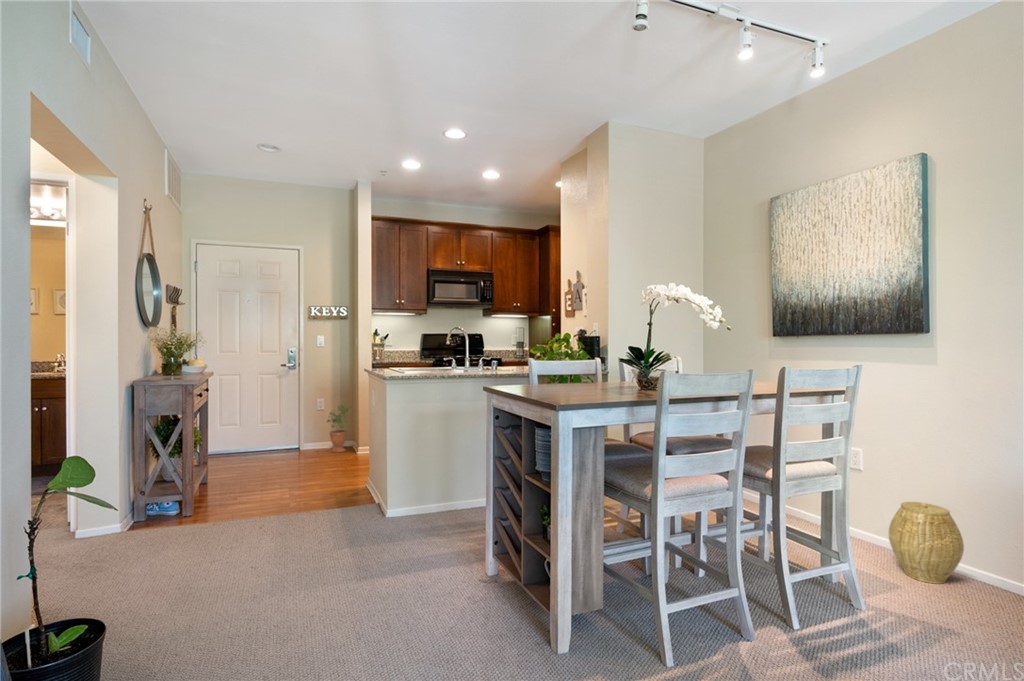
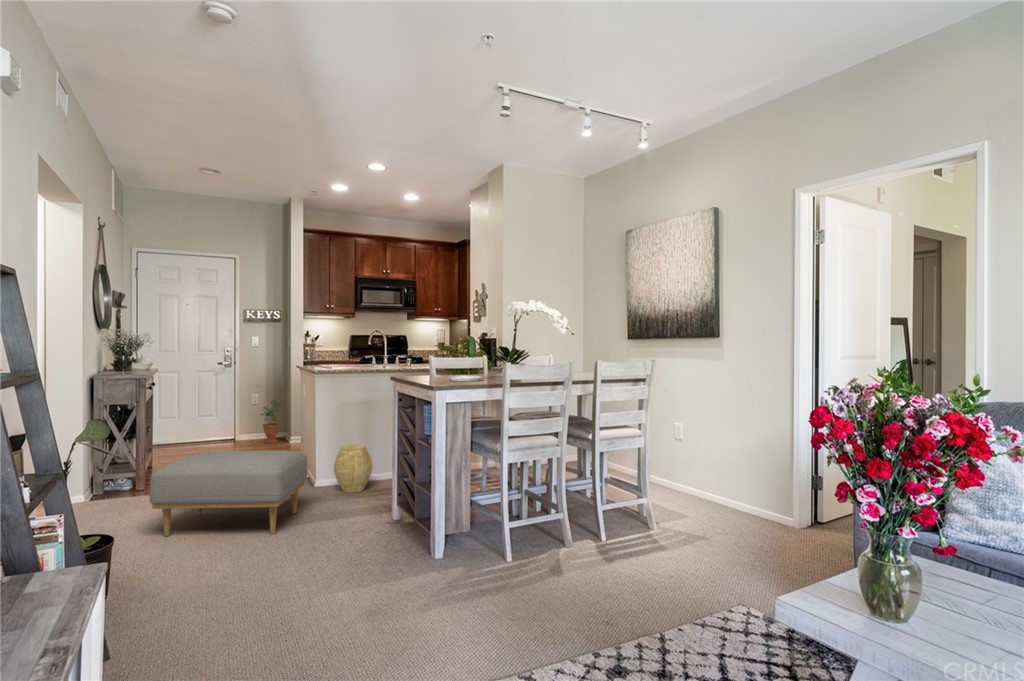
plate: none [566,332,614,395] -> present [449,337,481,381]
ottoman: none [177,478,377,596] -> present [150,450,307,536]
woven basket: present [889,502,964,584] -> present [334,444,372,493]

